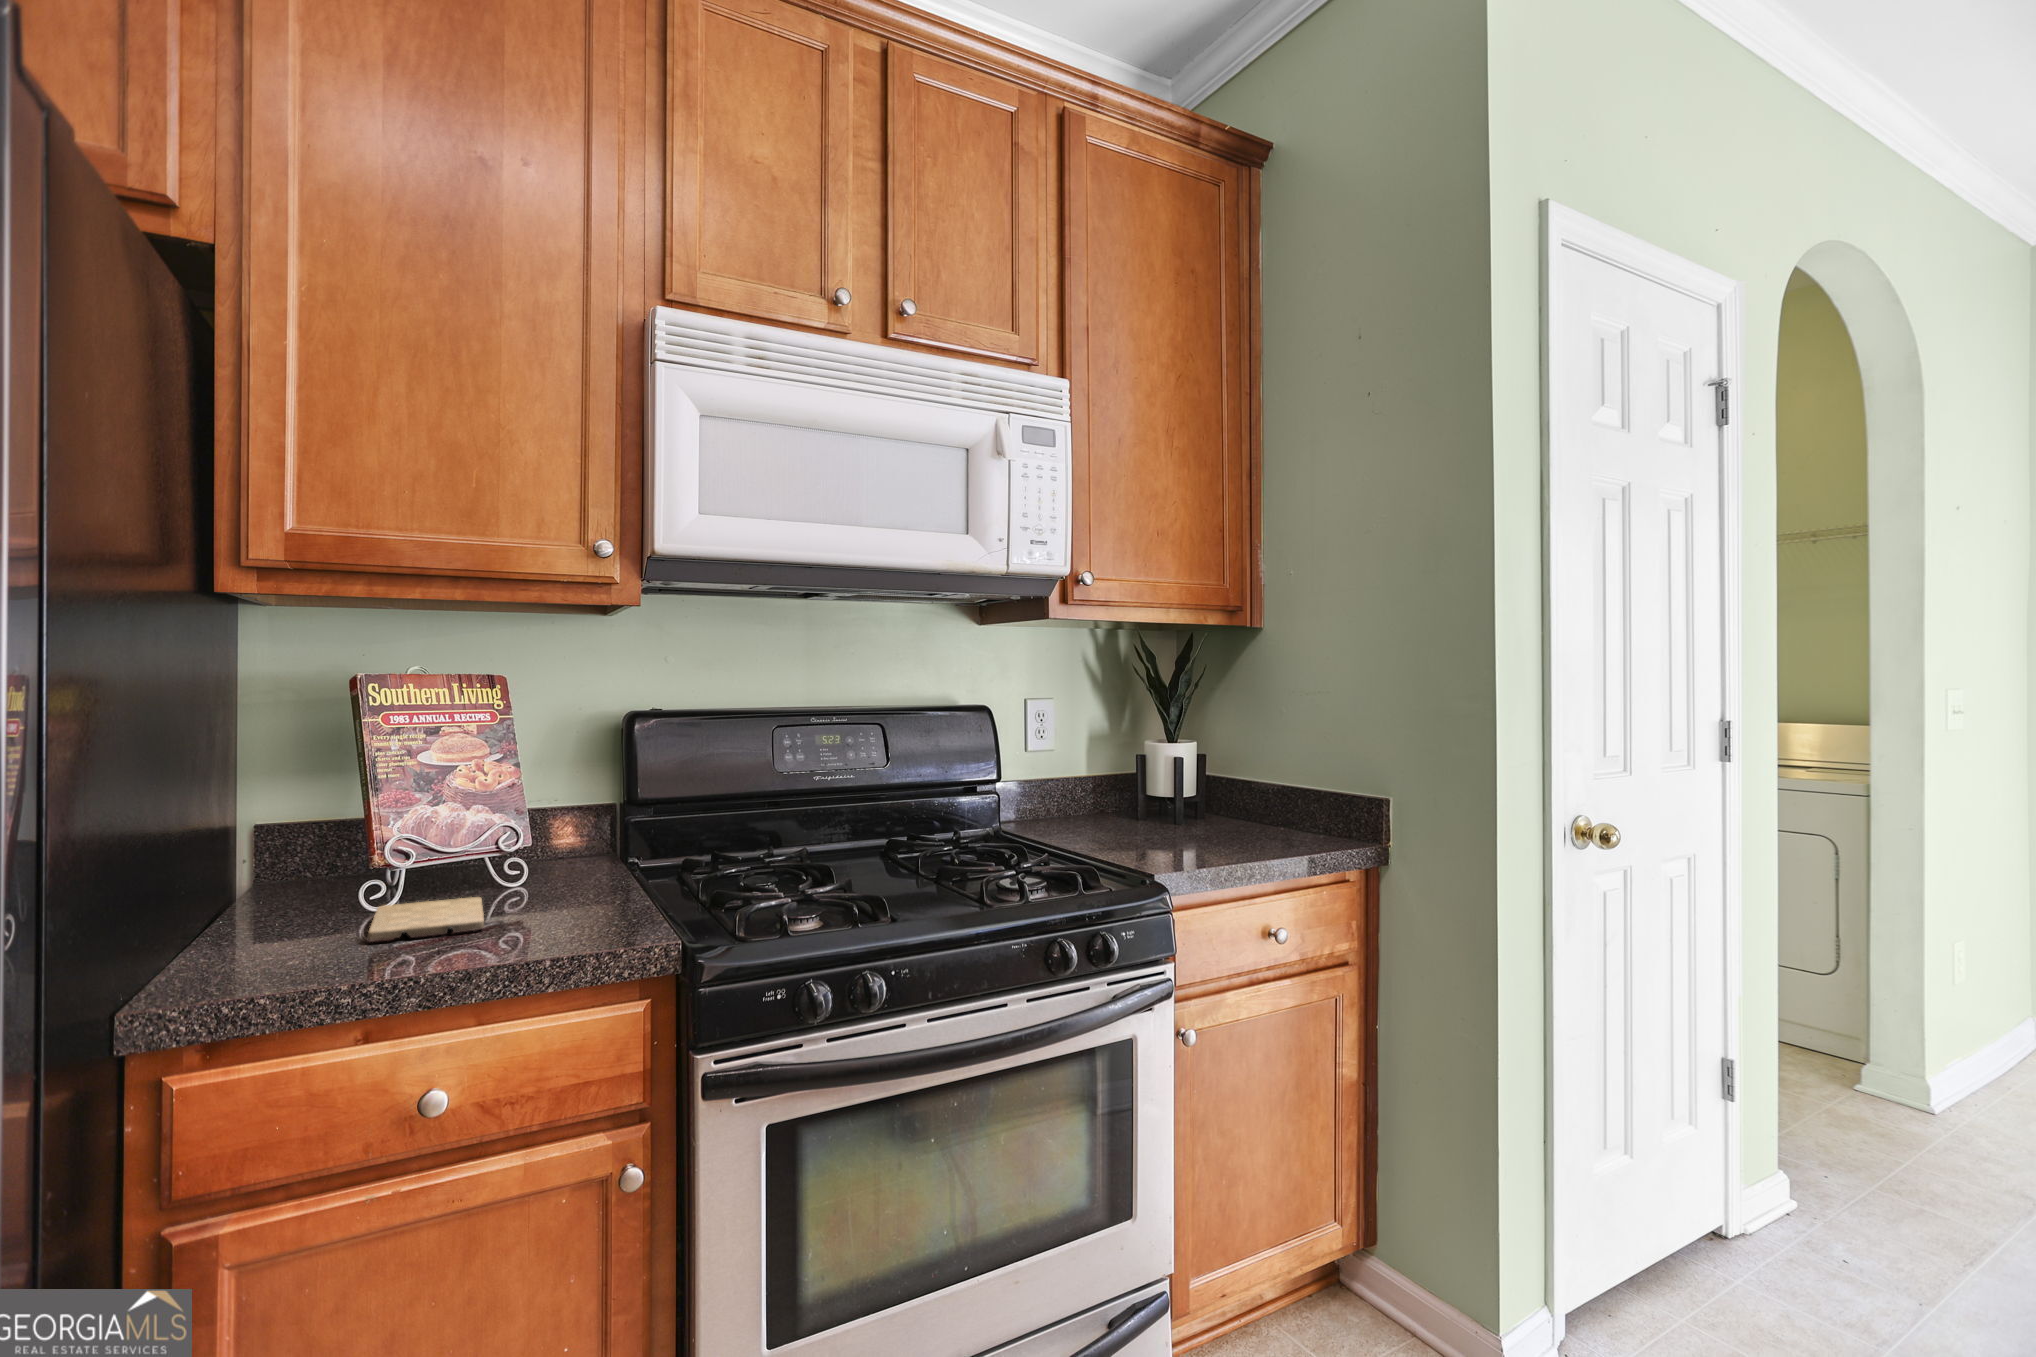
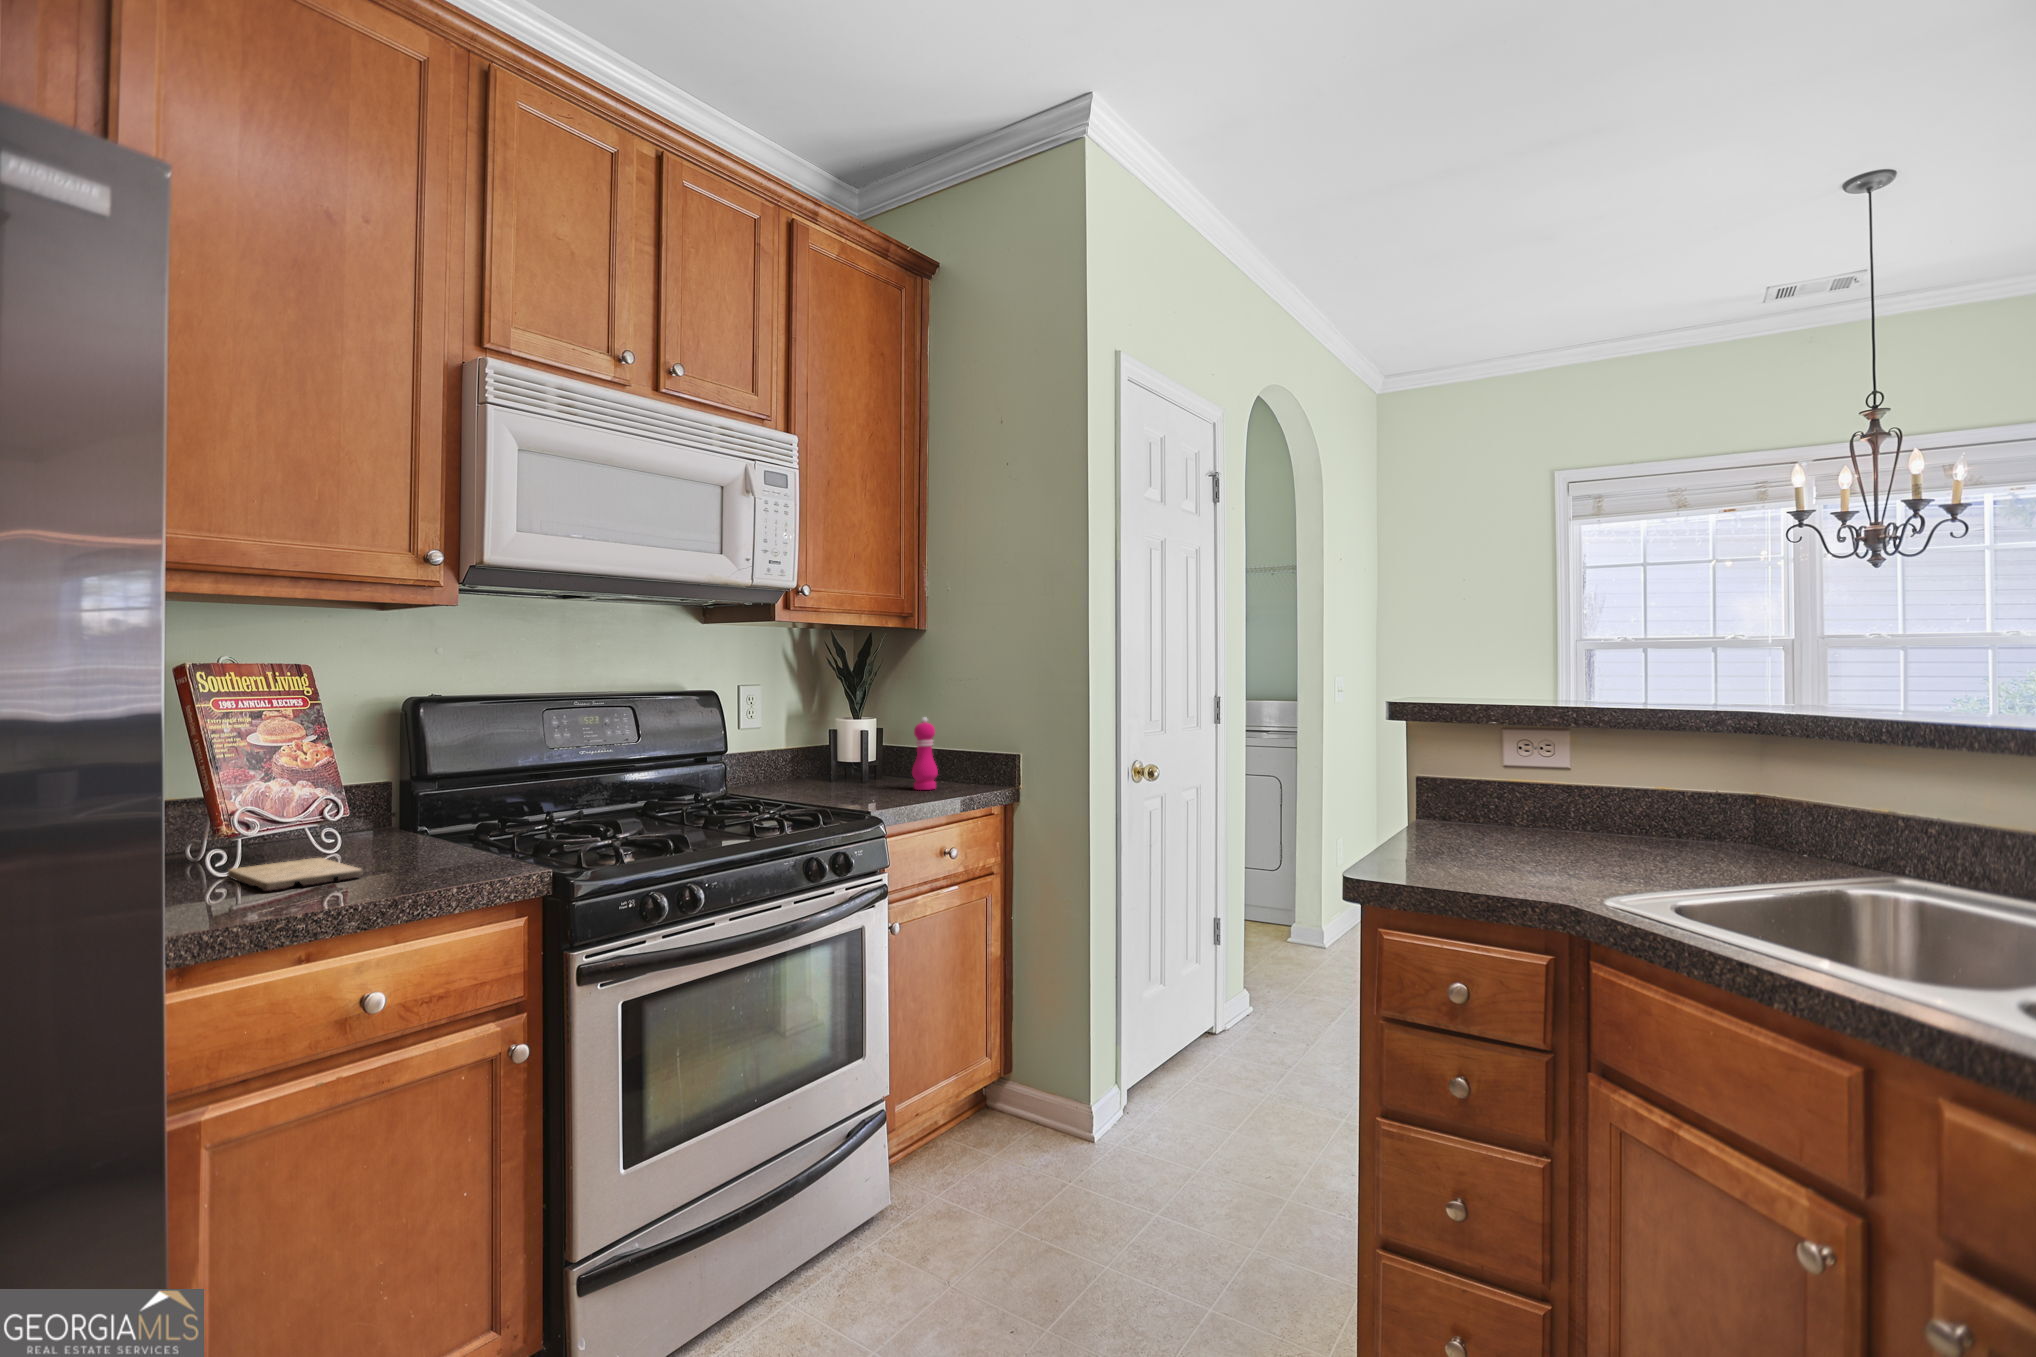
pepper mill: none [1230,741,1266,841] -> present [912,717,938,790]

